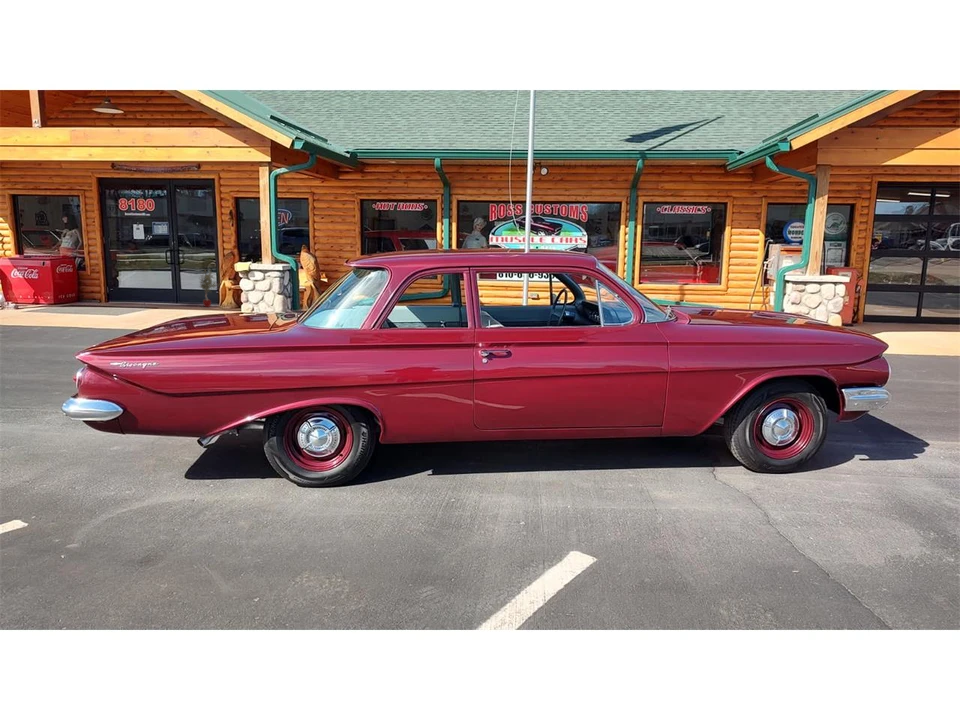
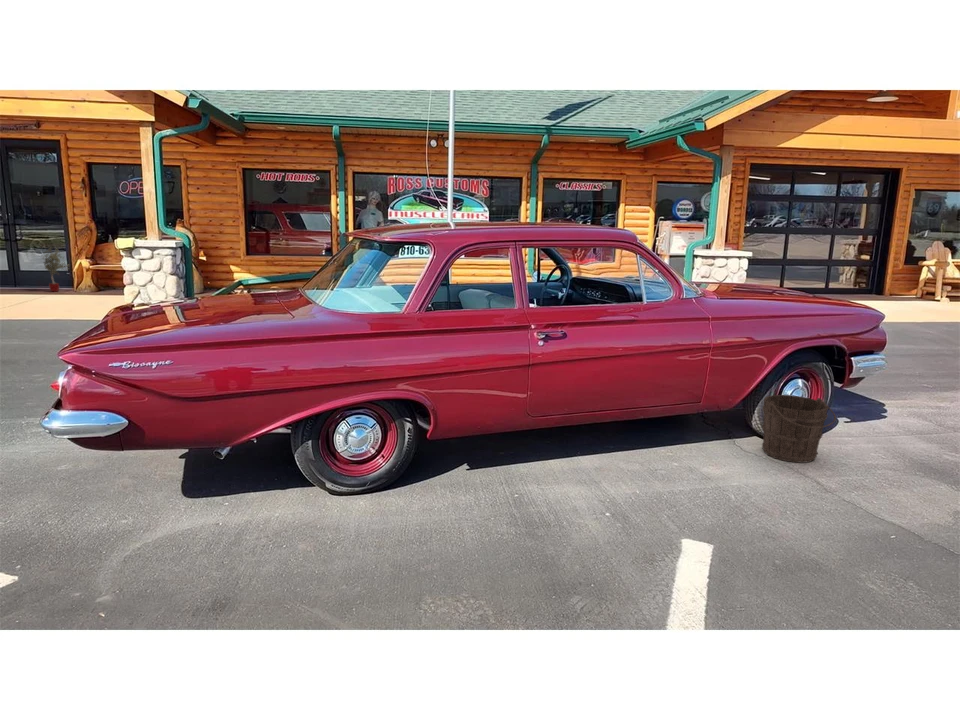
bucket: none [728,425,800,496] -> present [762,395,836,462]

